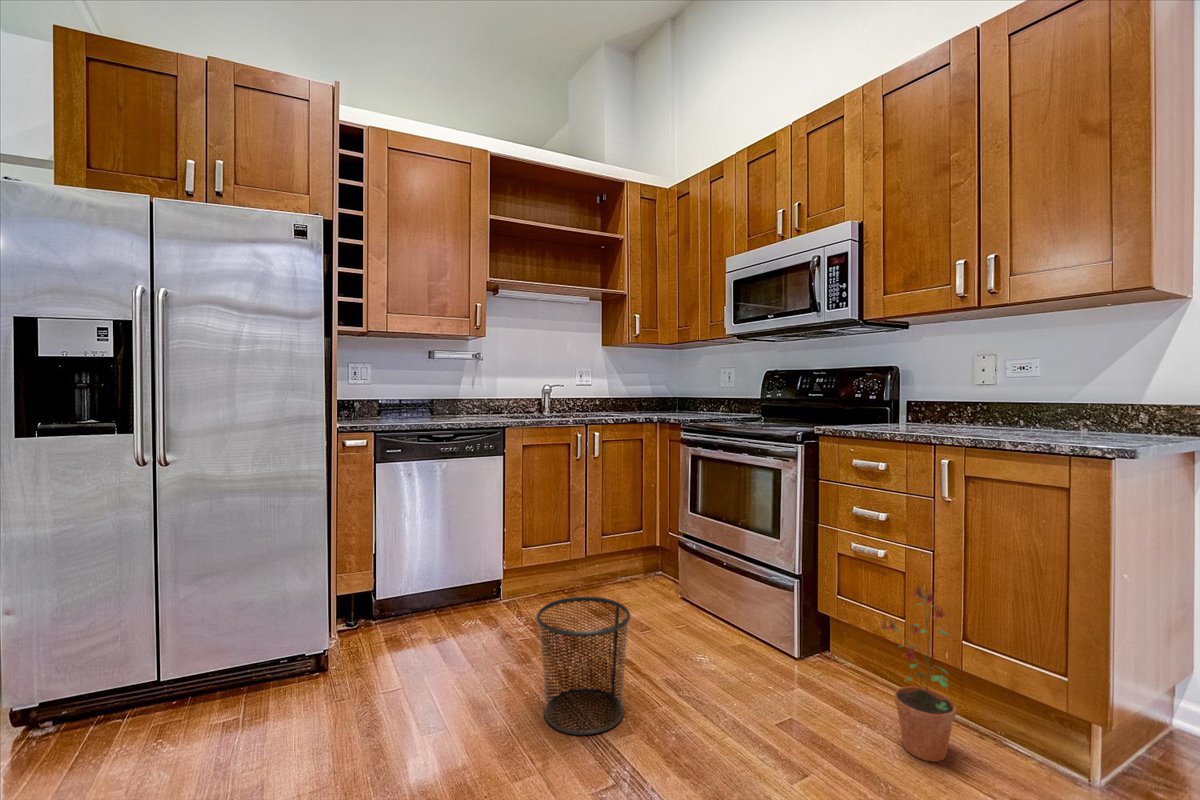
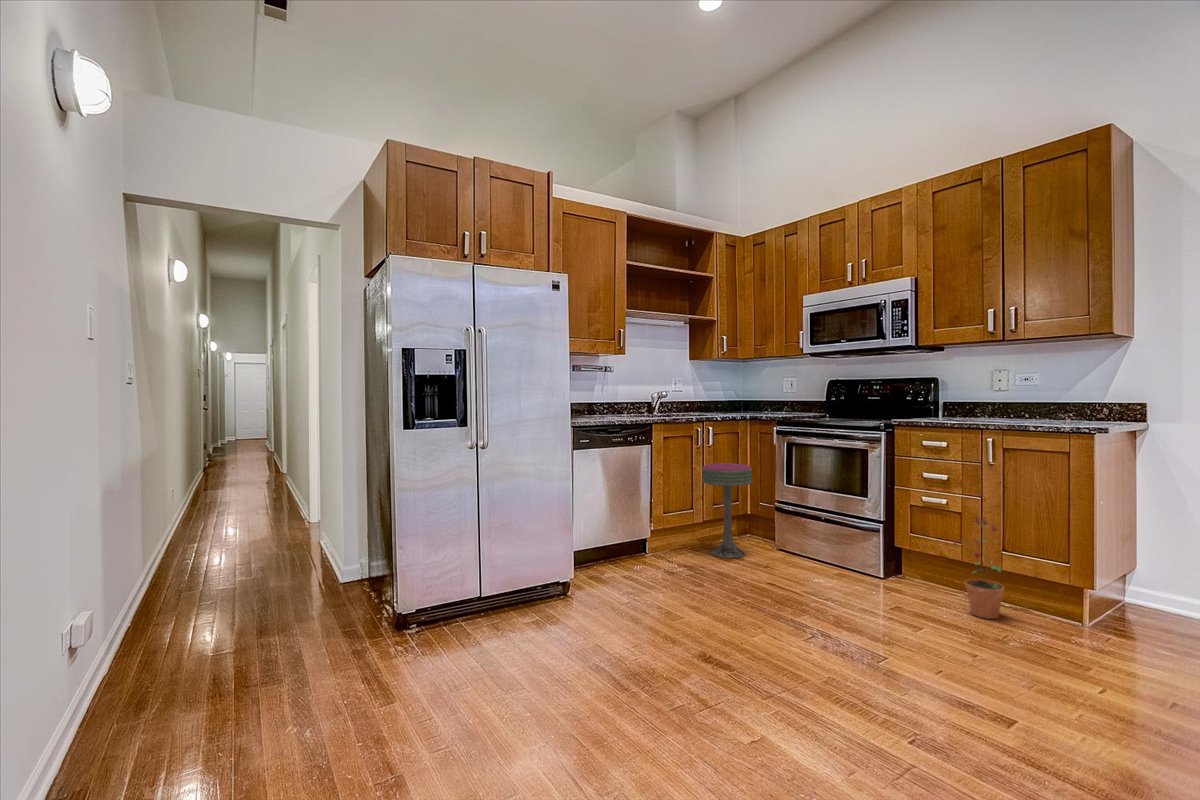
bar stool: none [578,481,643,612] -> present [702,463,752,558]
waste bin: present [536,596,630,735] -> none [733,535,797,617]

